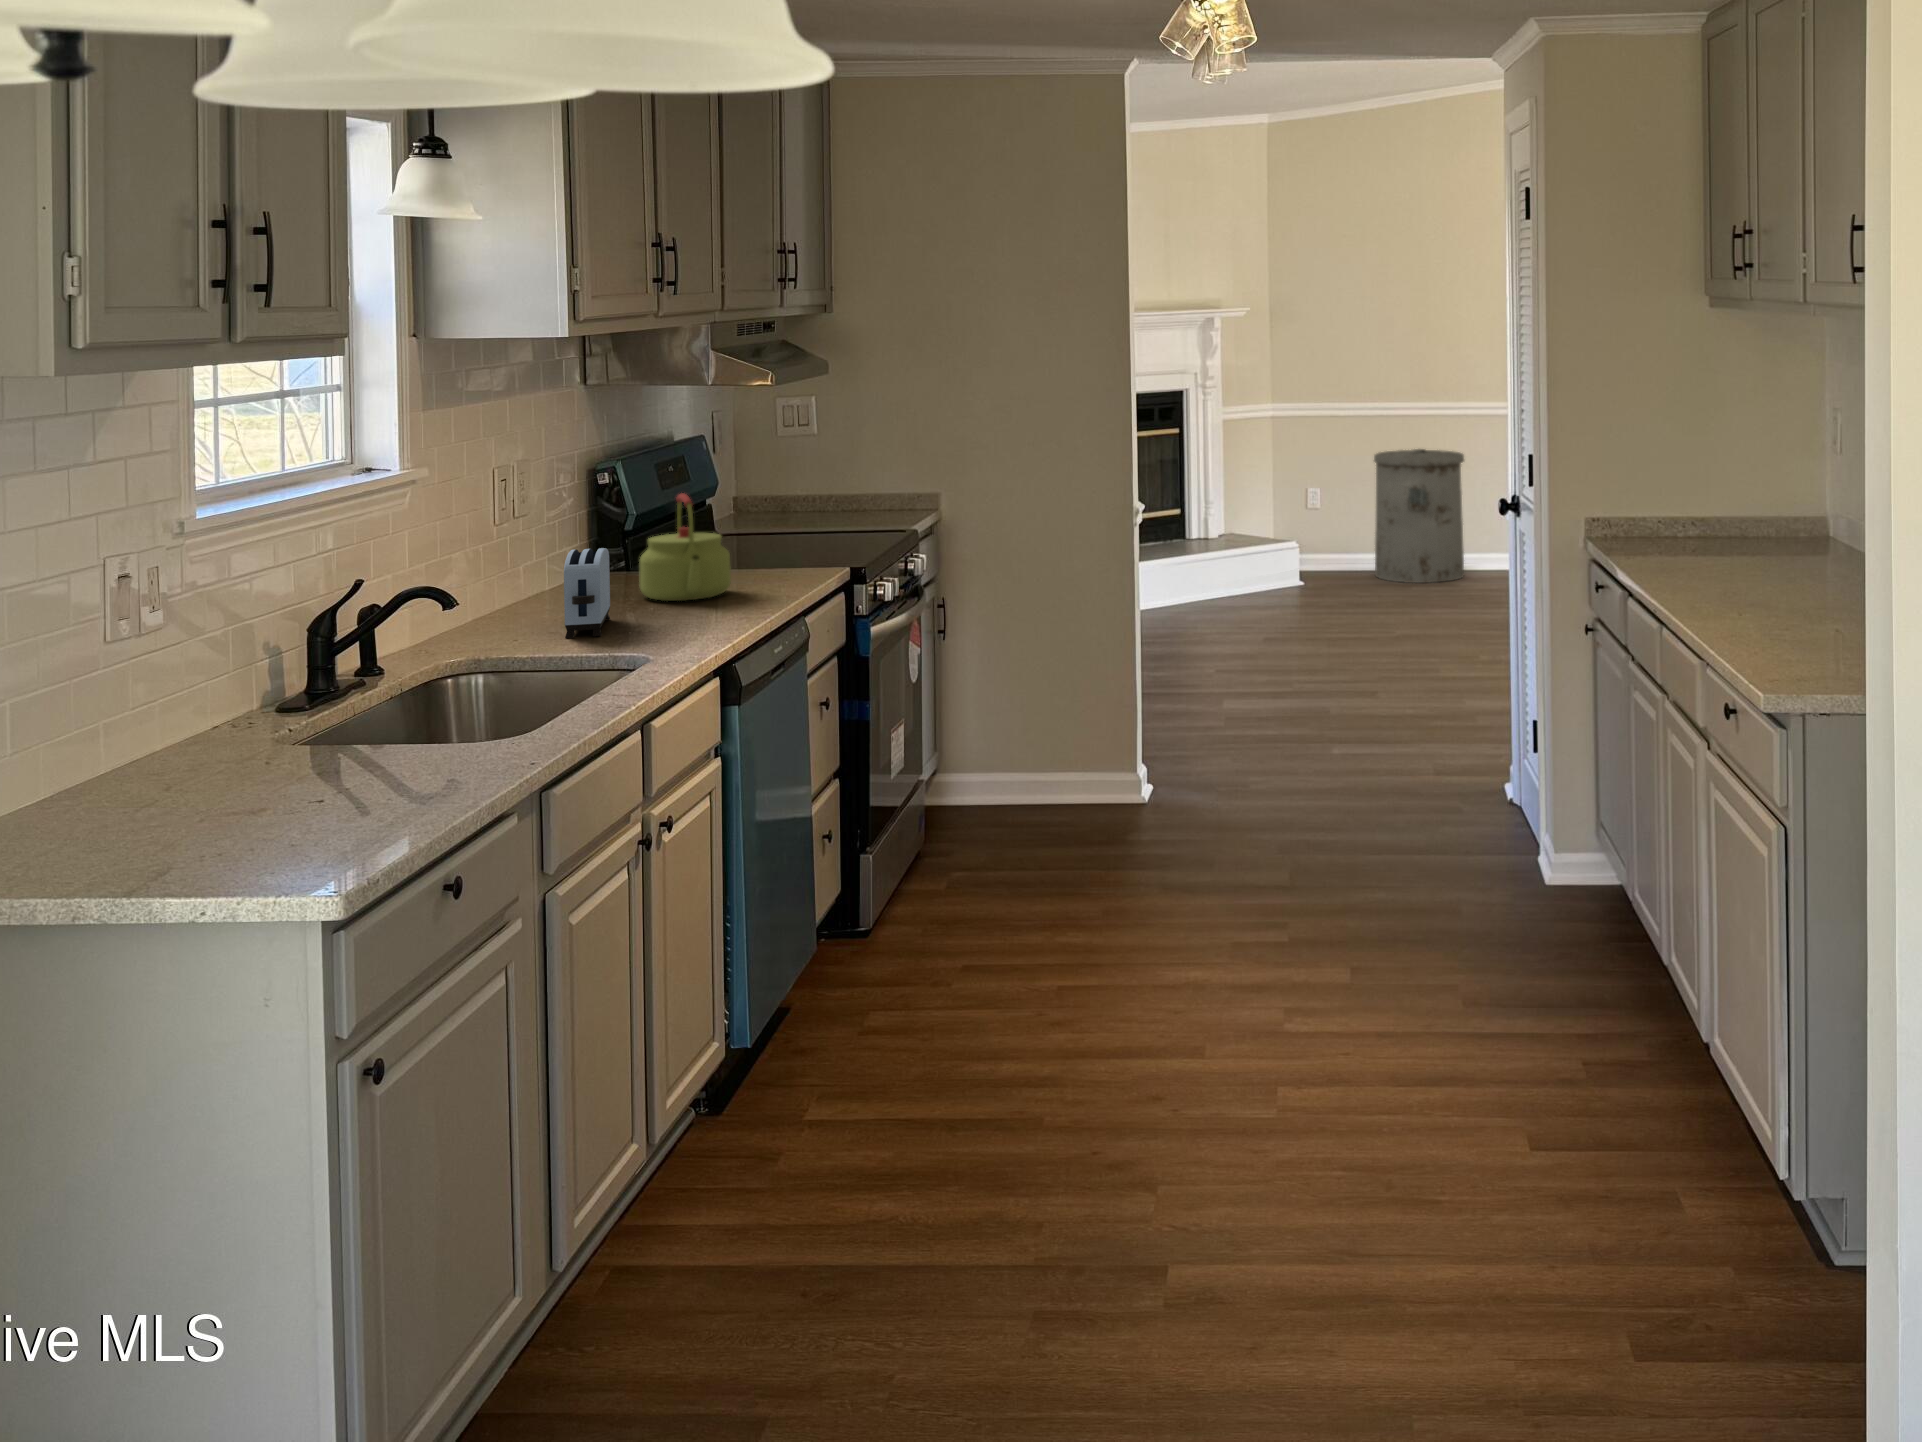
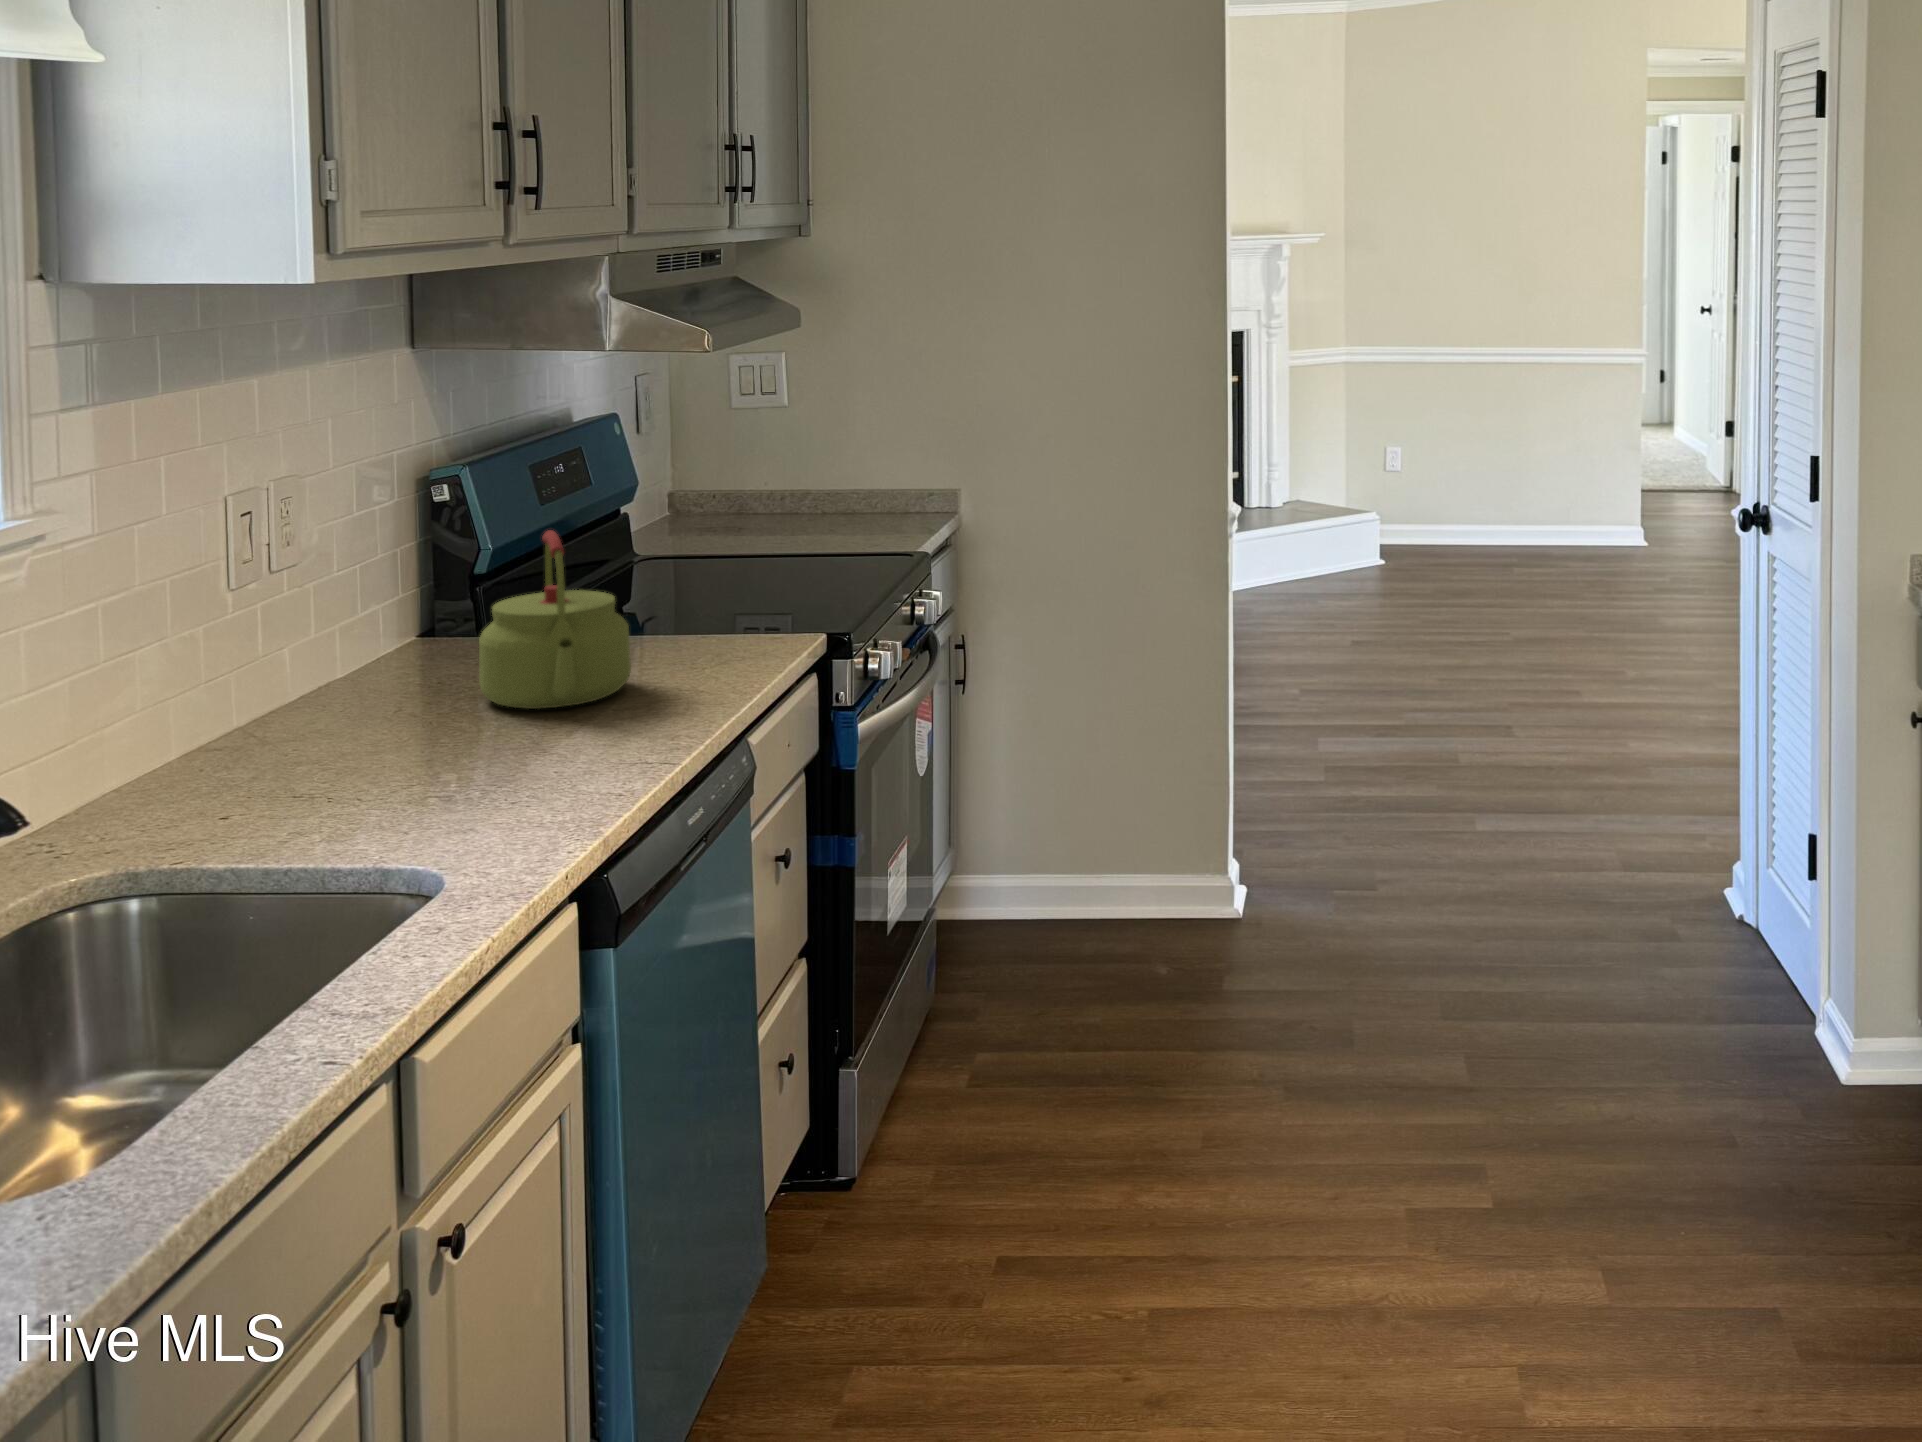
trash can: present [1374,449,1464,583] -> none [1470,403,1579,564]
toaster: present [564,548,610,638] -> none [310,641,413,811]

